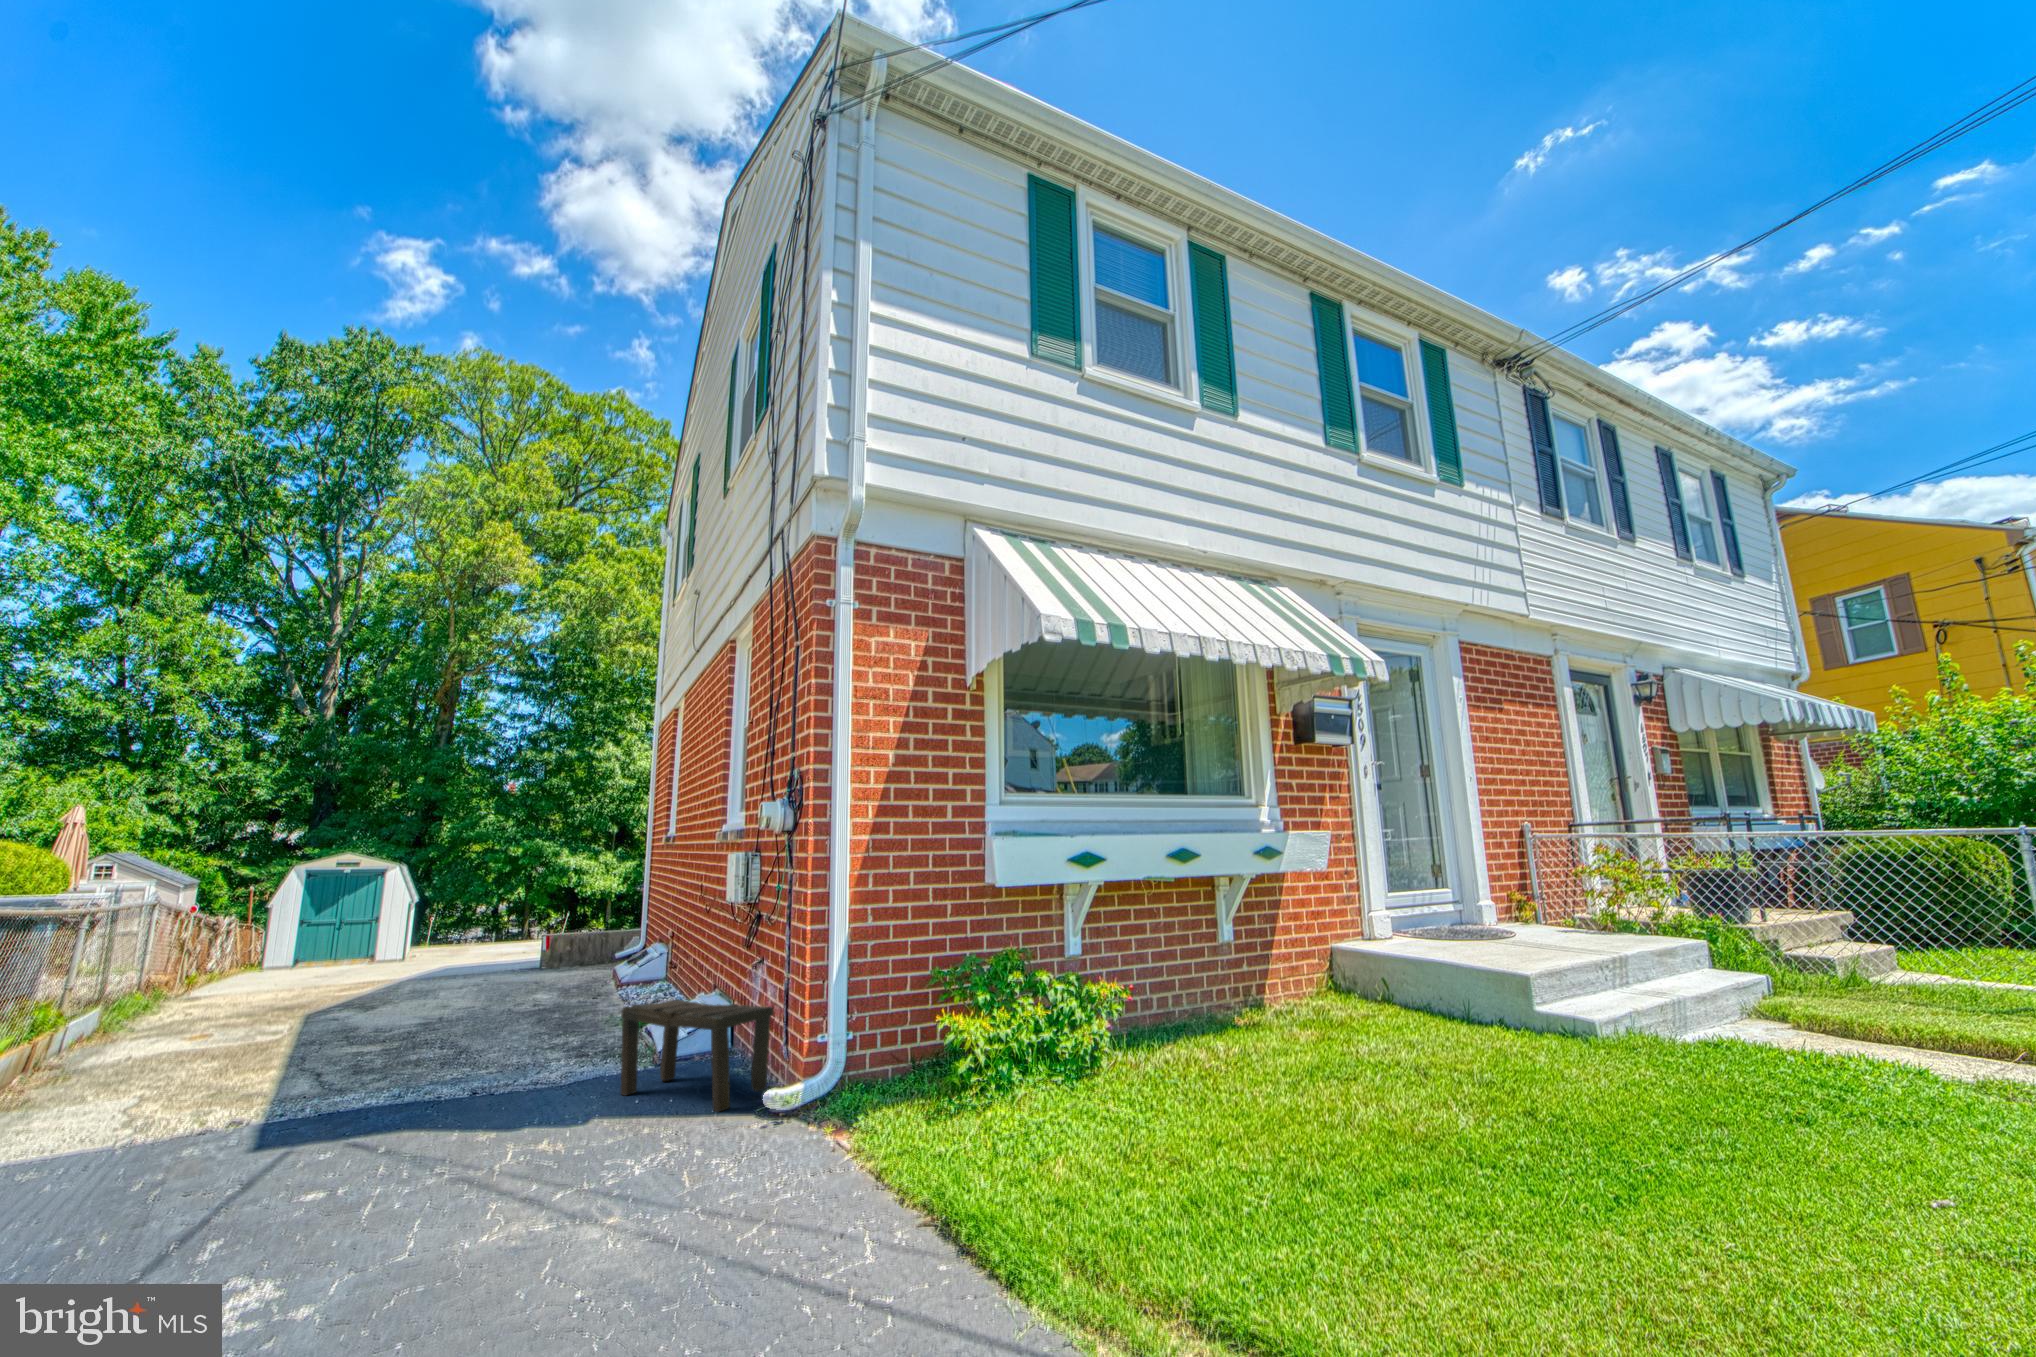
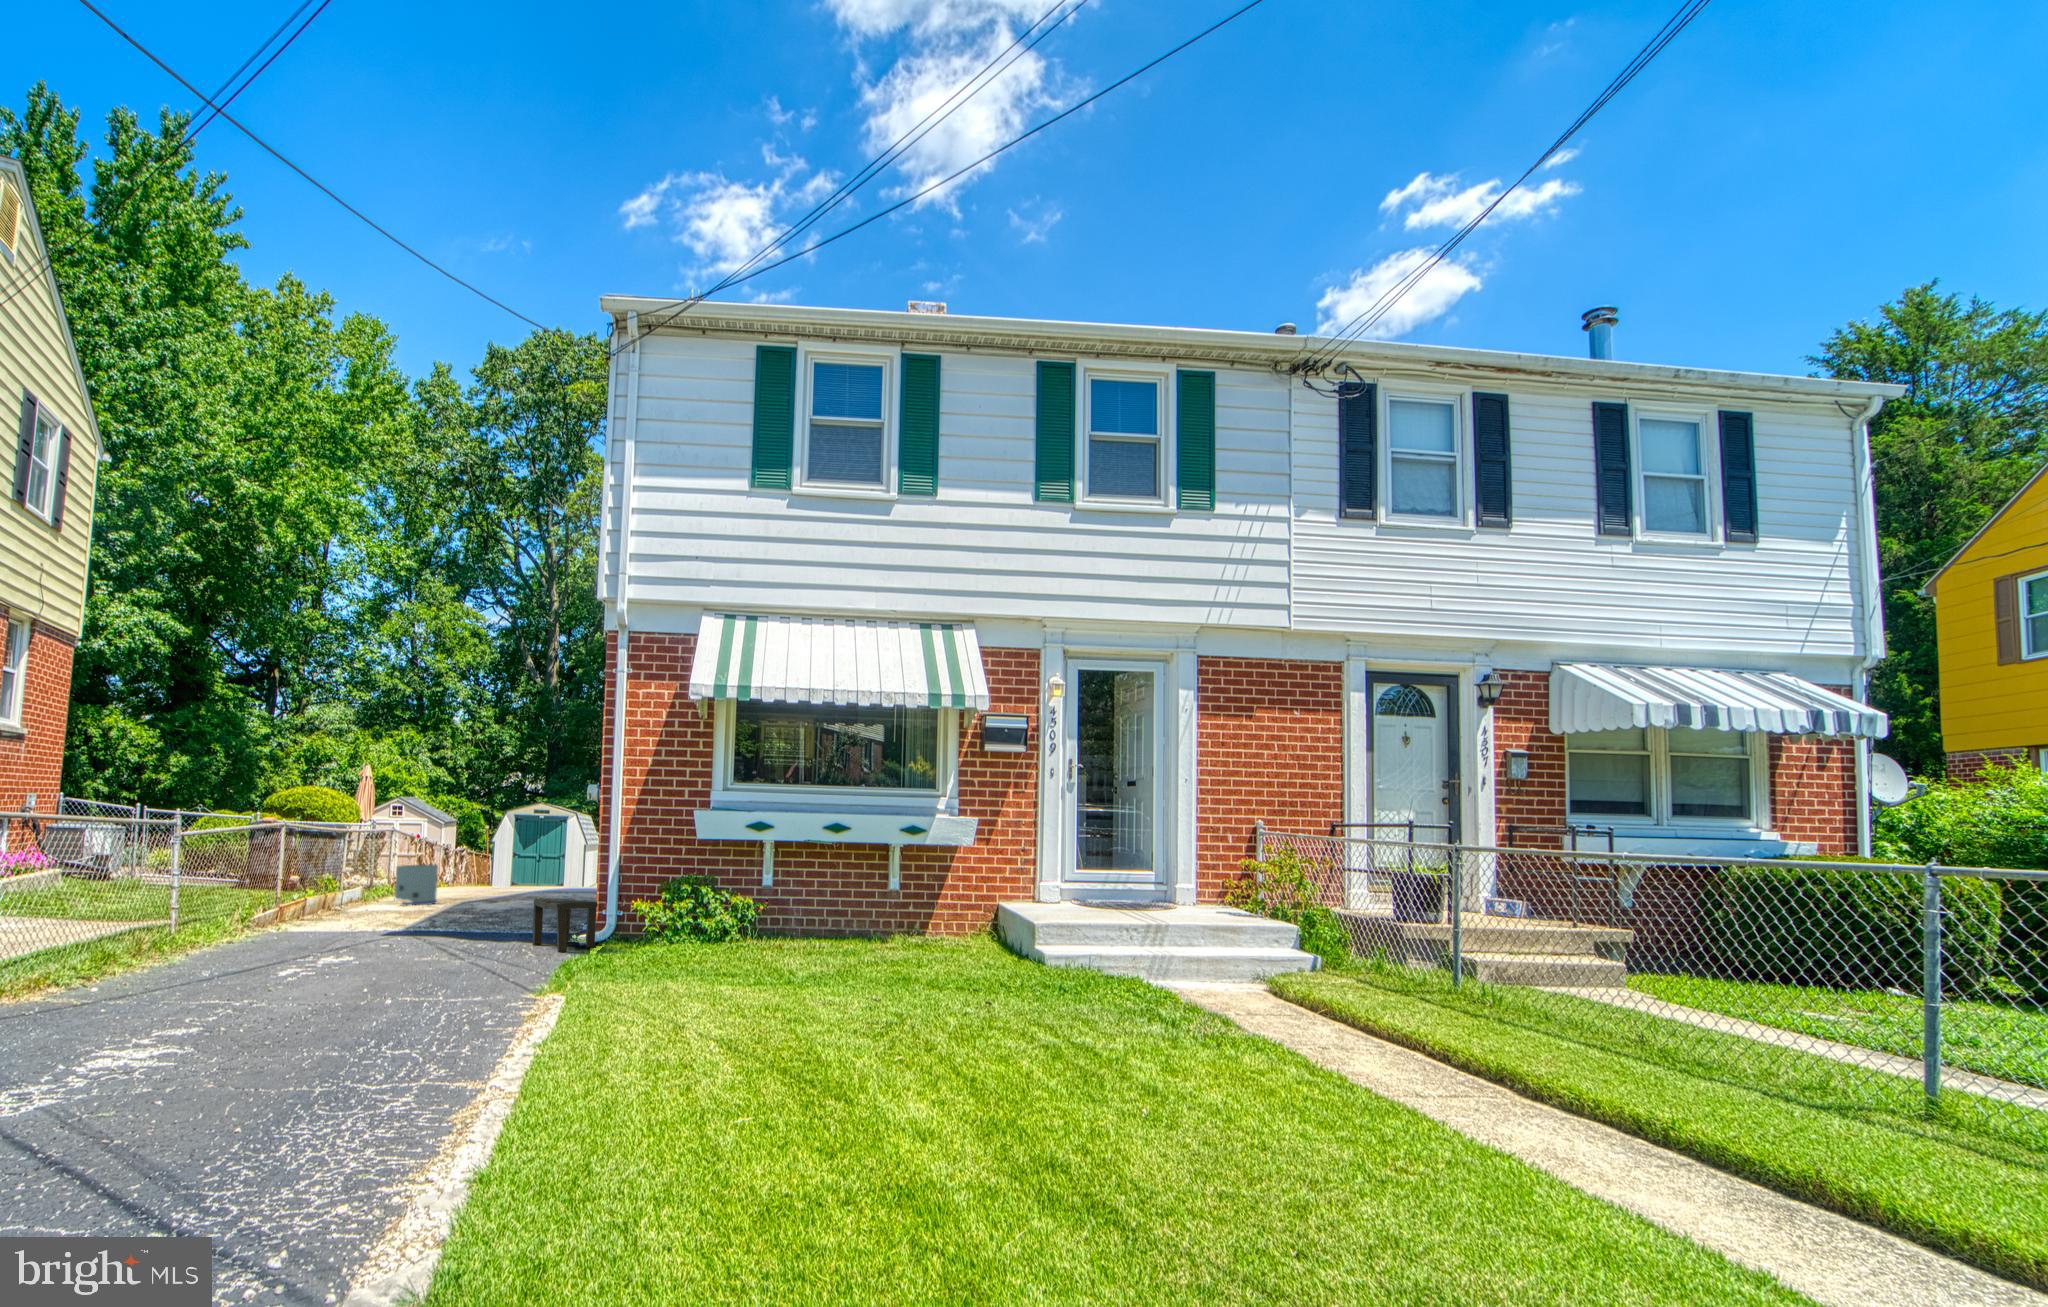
trash can: none [146,943,231,1010] -> present [395,864,438,905]

